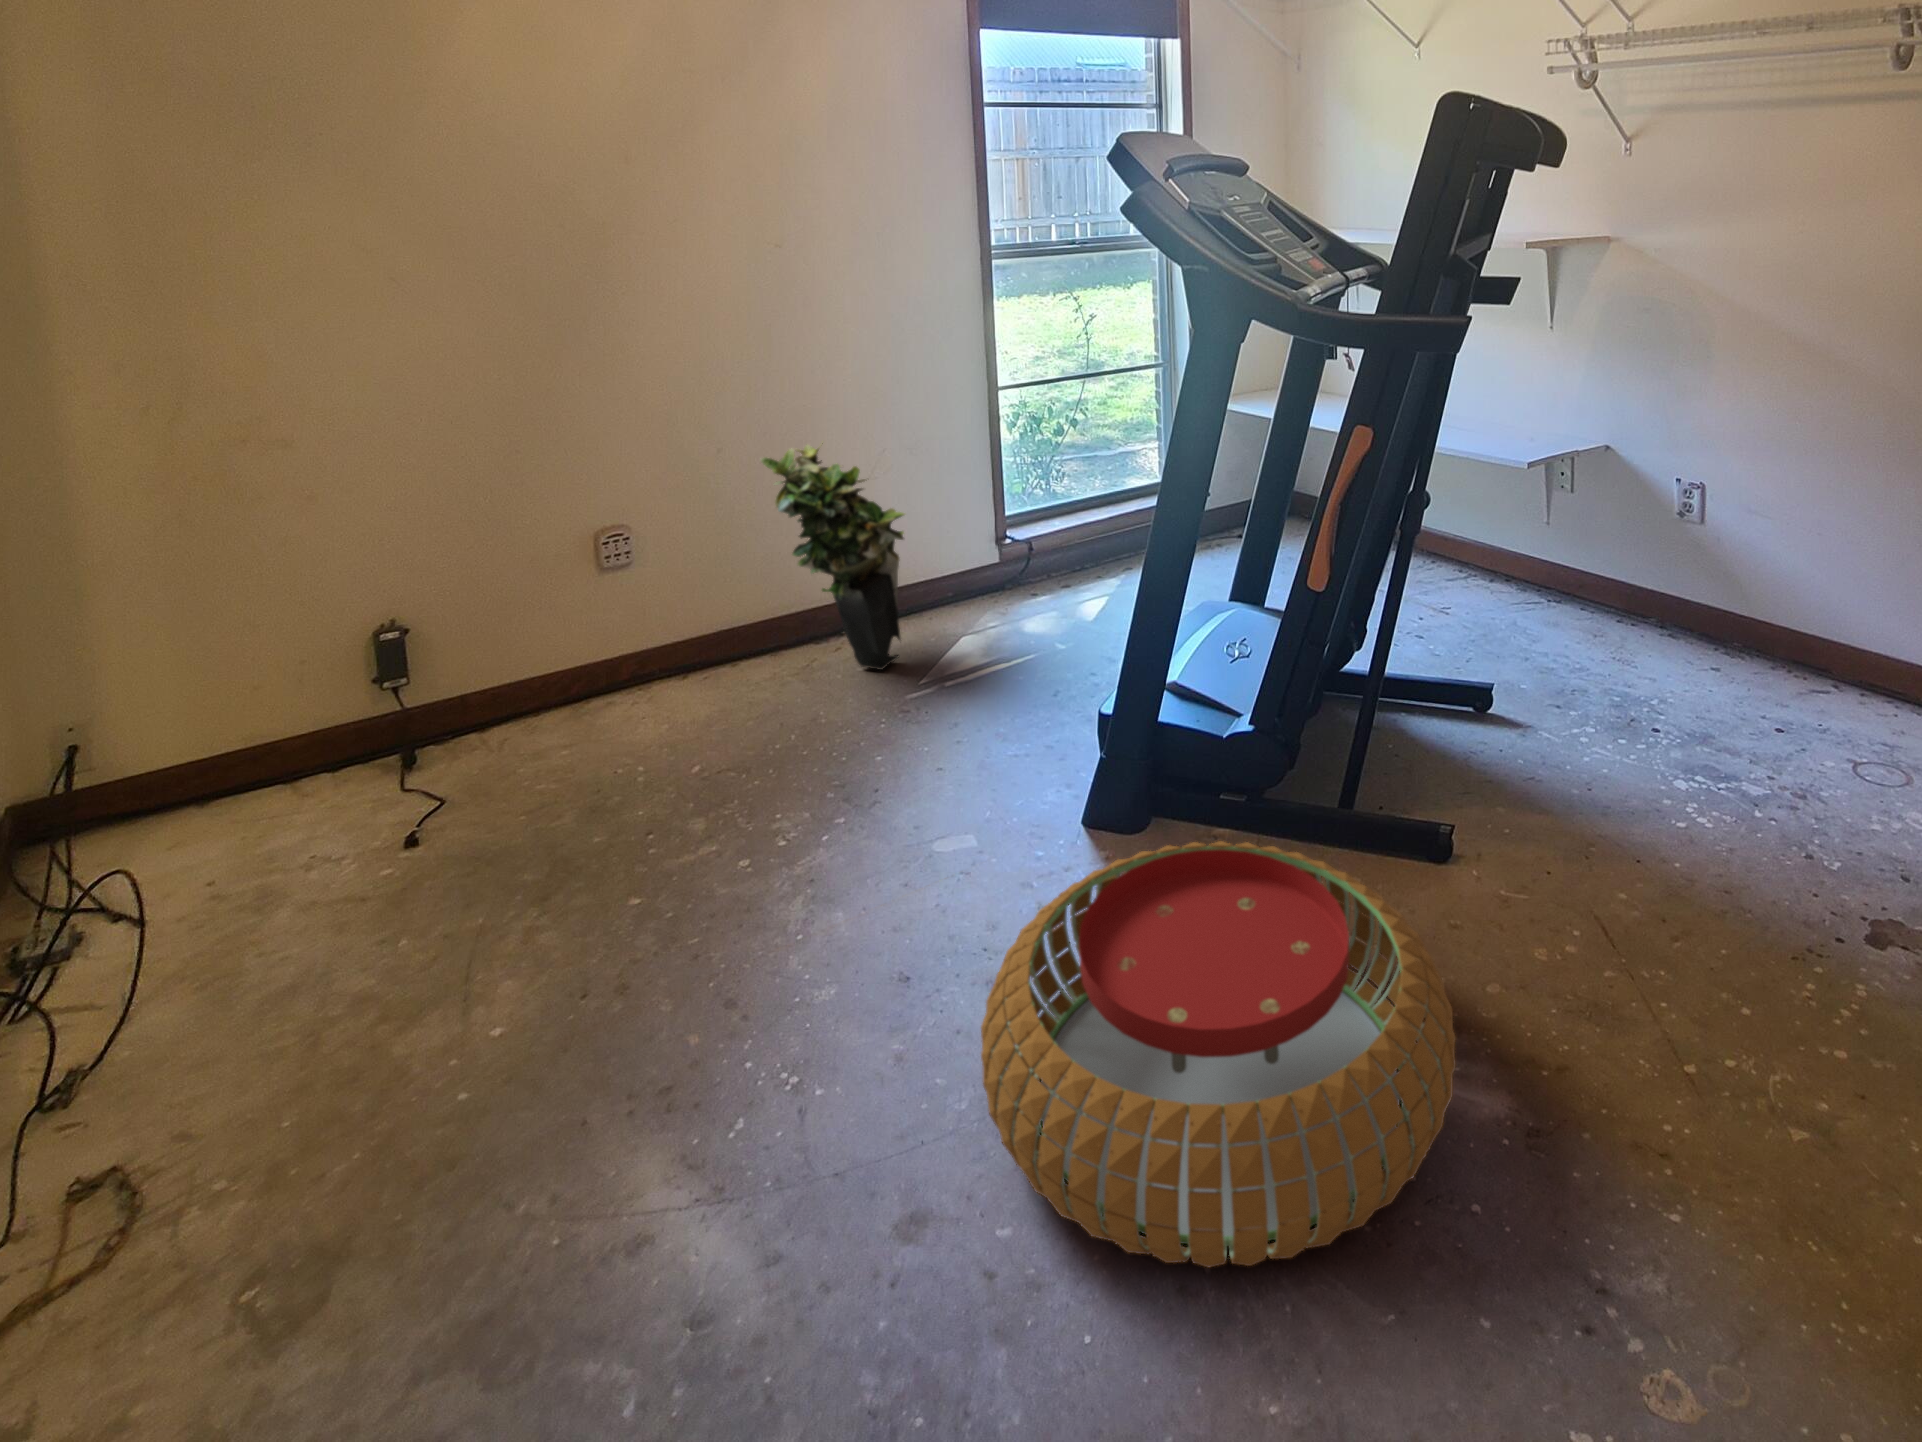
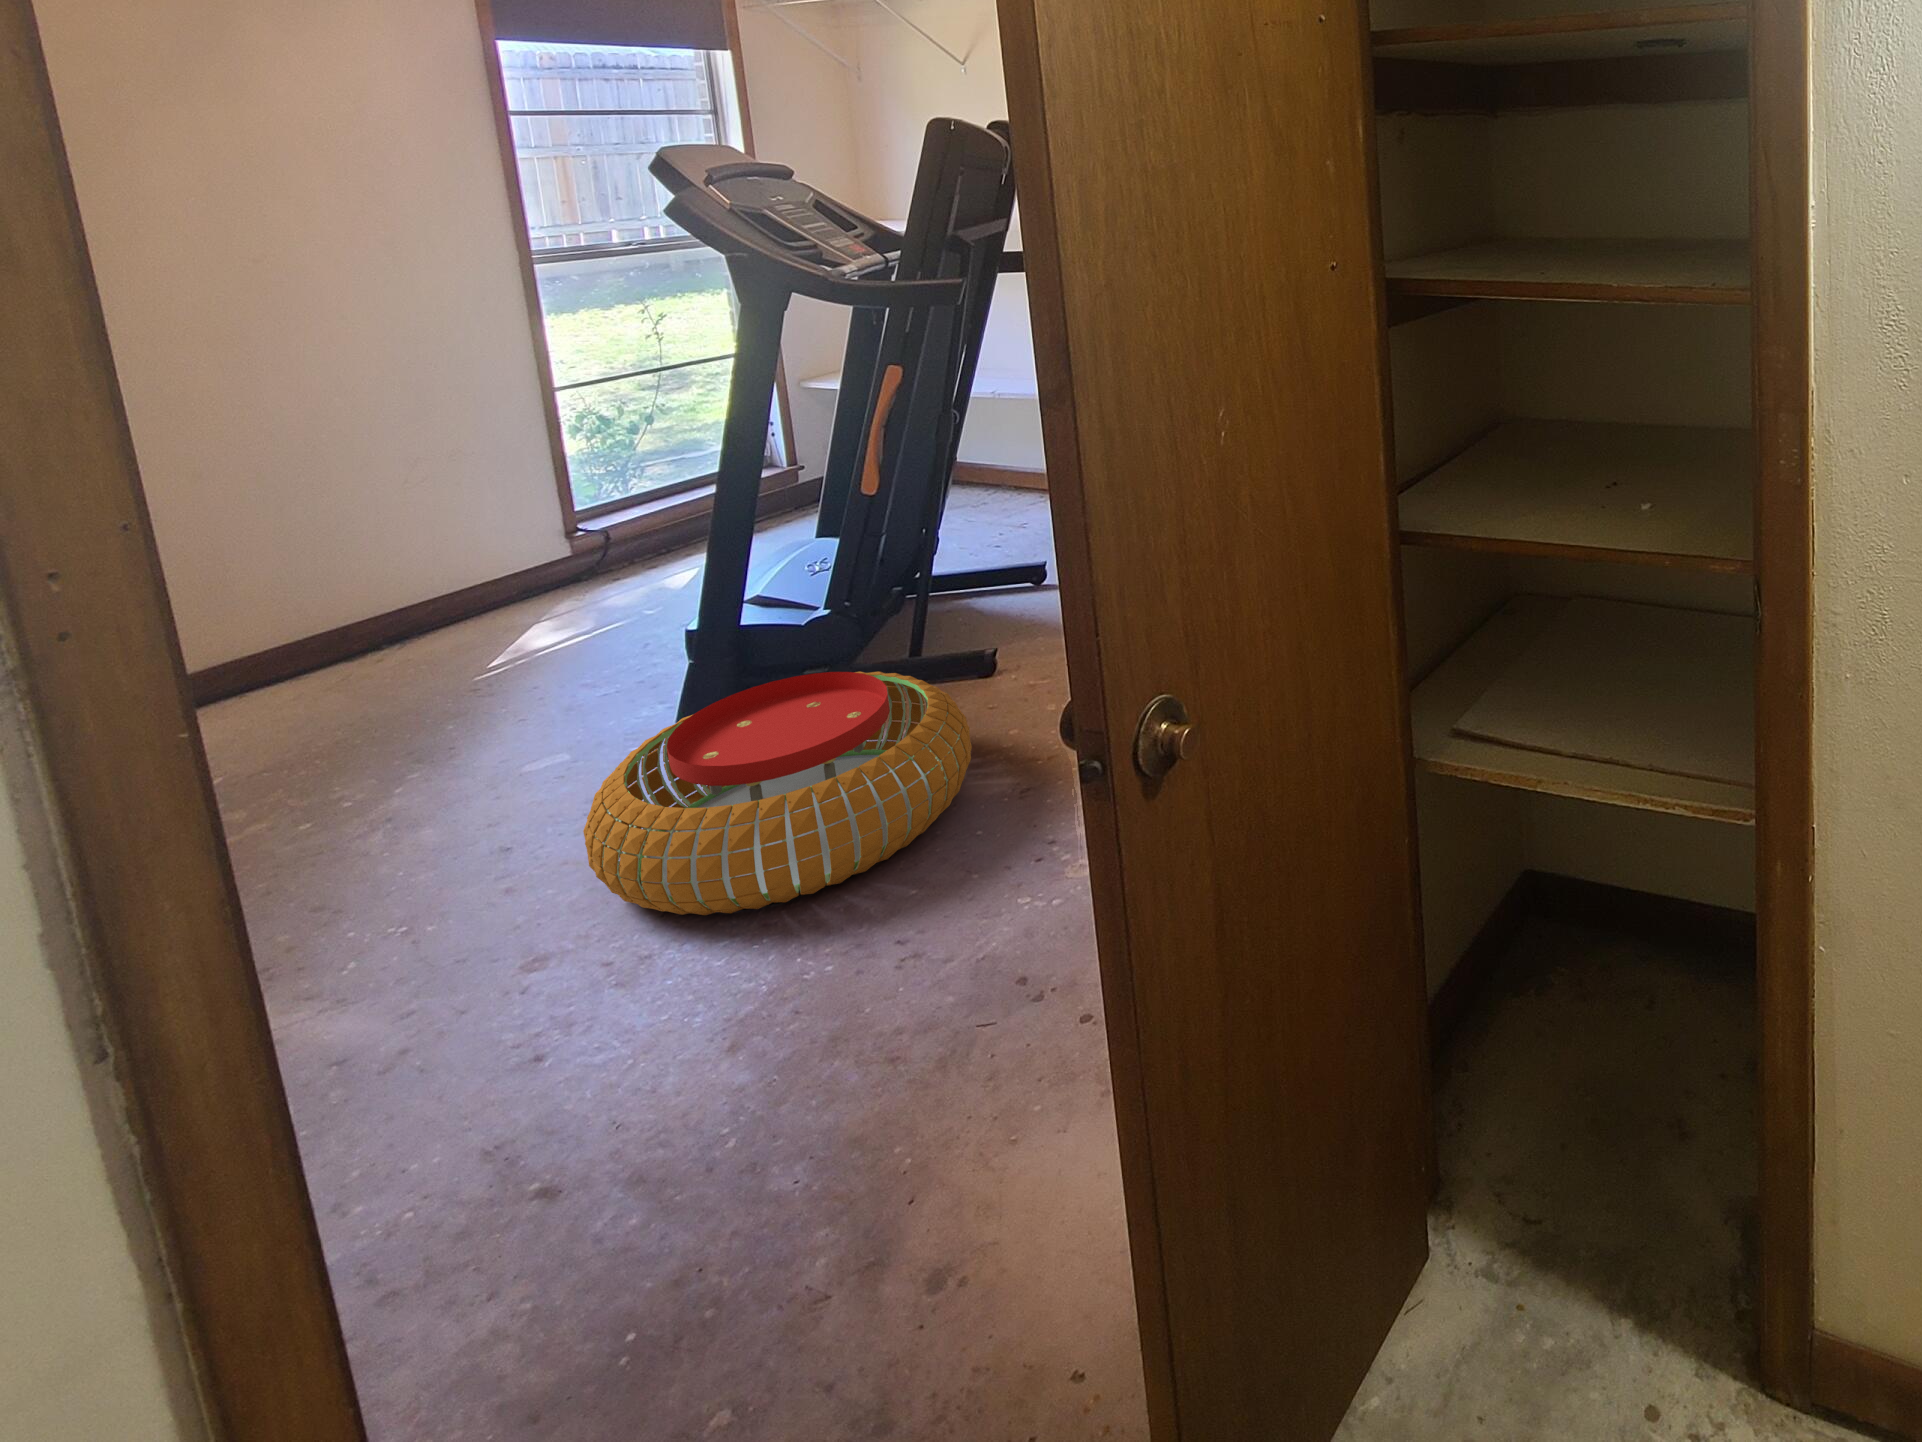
potted plant: present [761,443,904,670] -> none [250,456,456,671]

